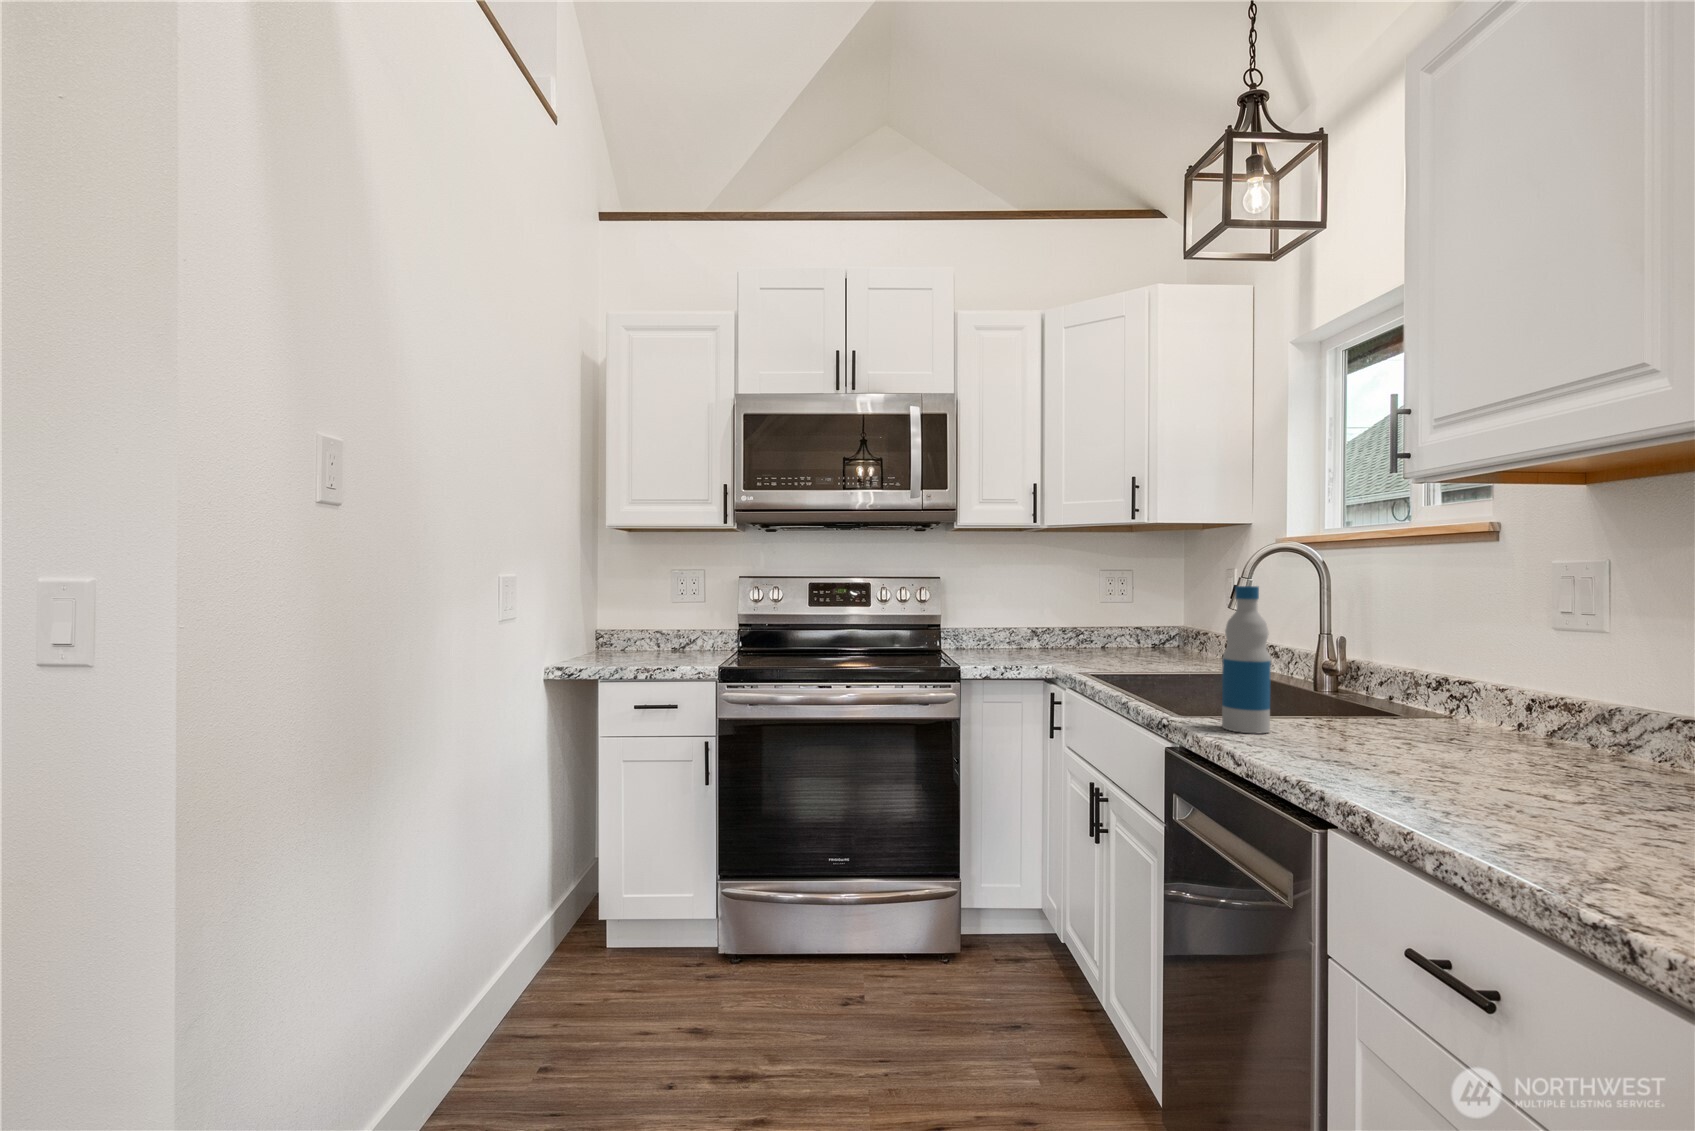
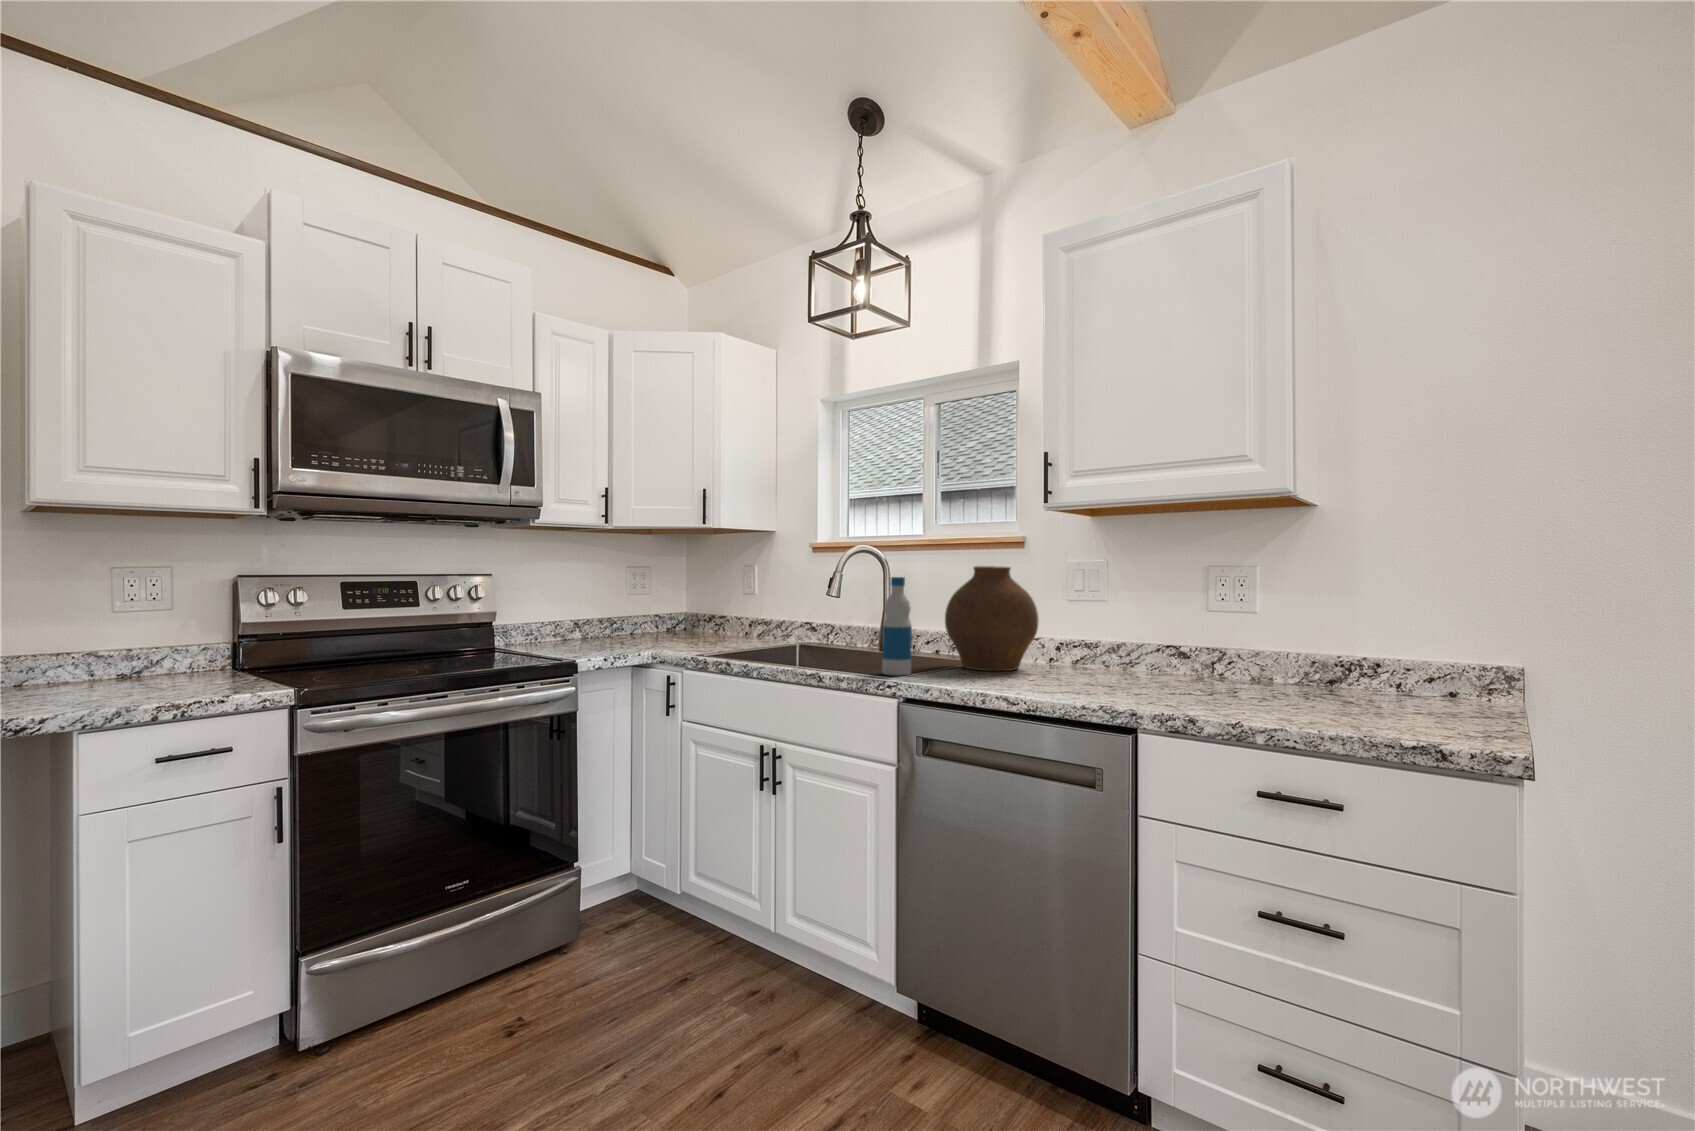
vase: none [1362,571,1561,756] -> present [945,566,1038,671]

